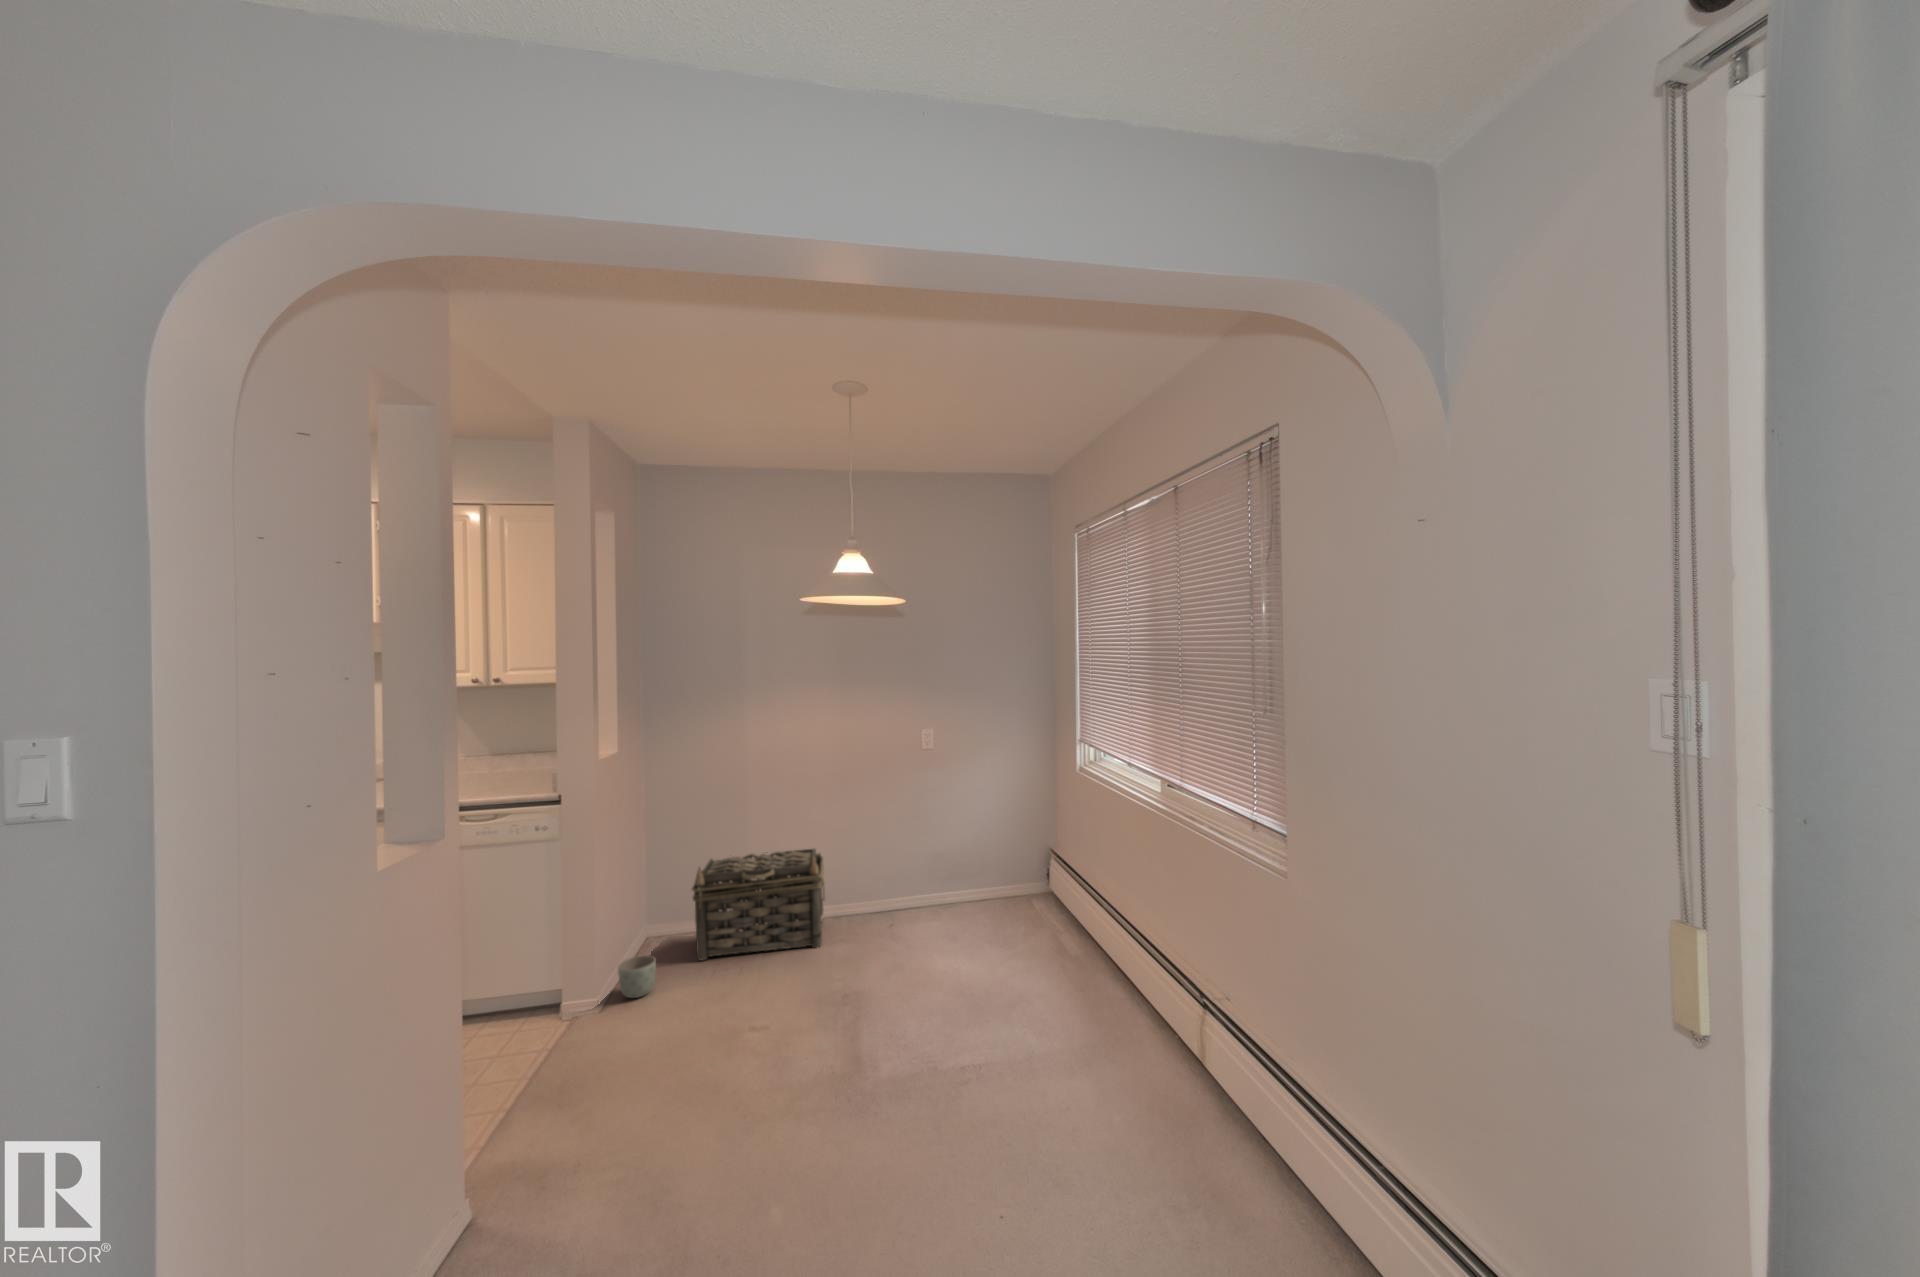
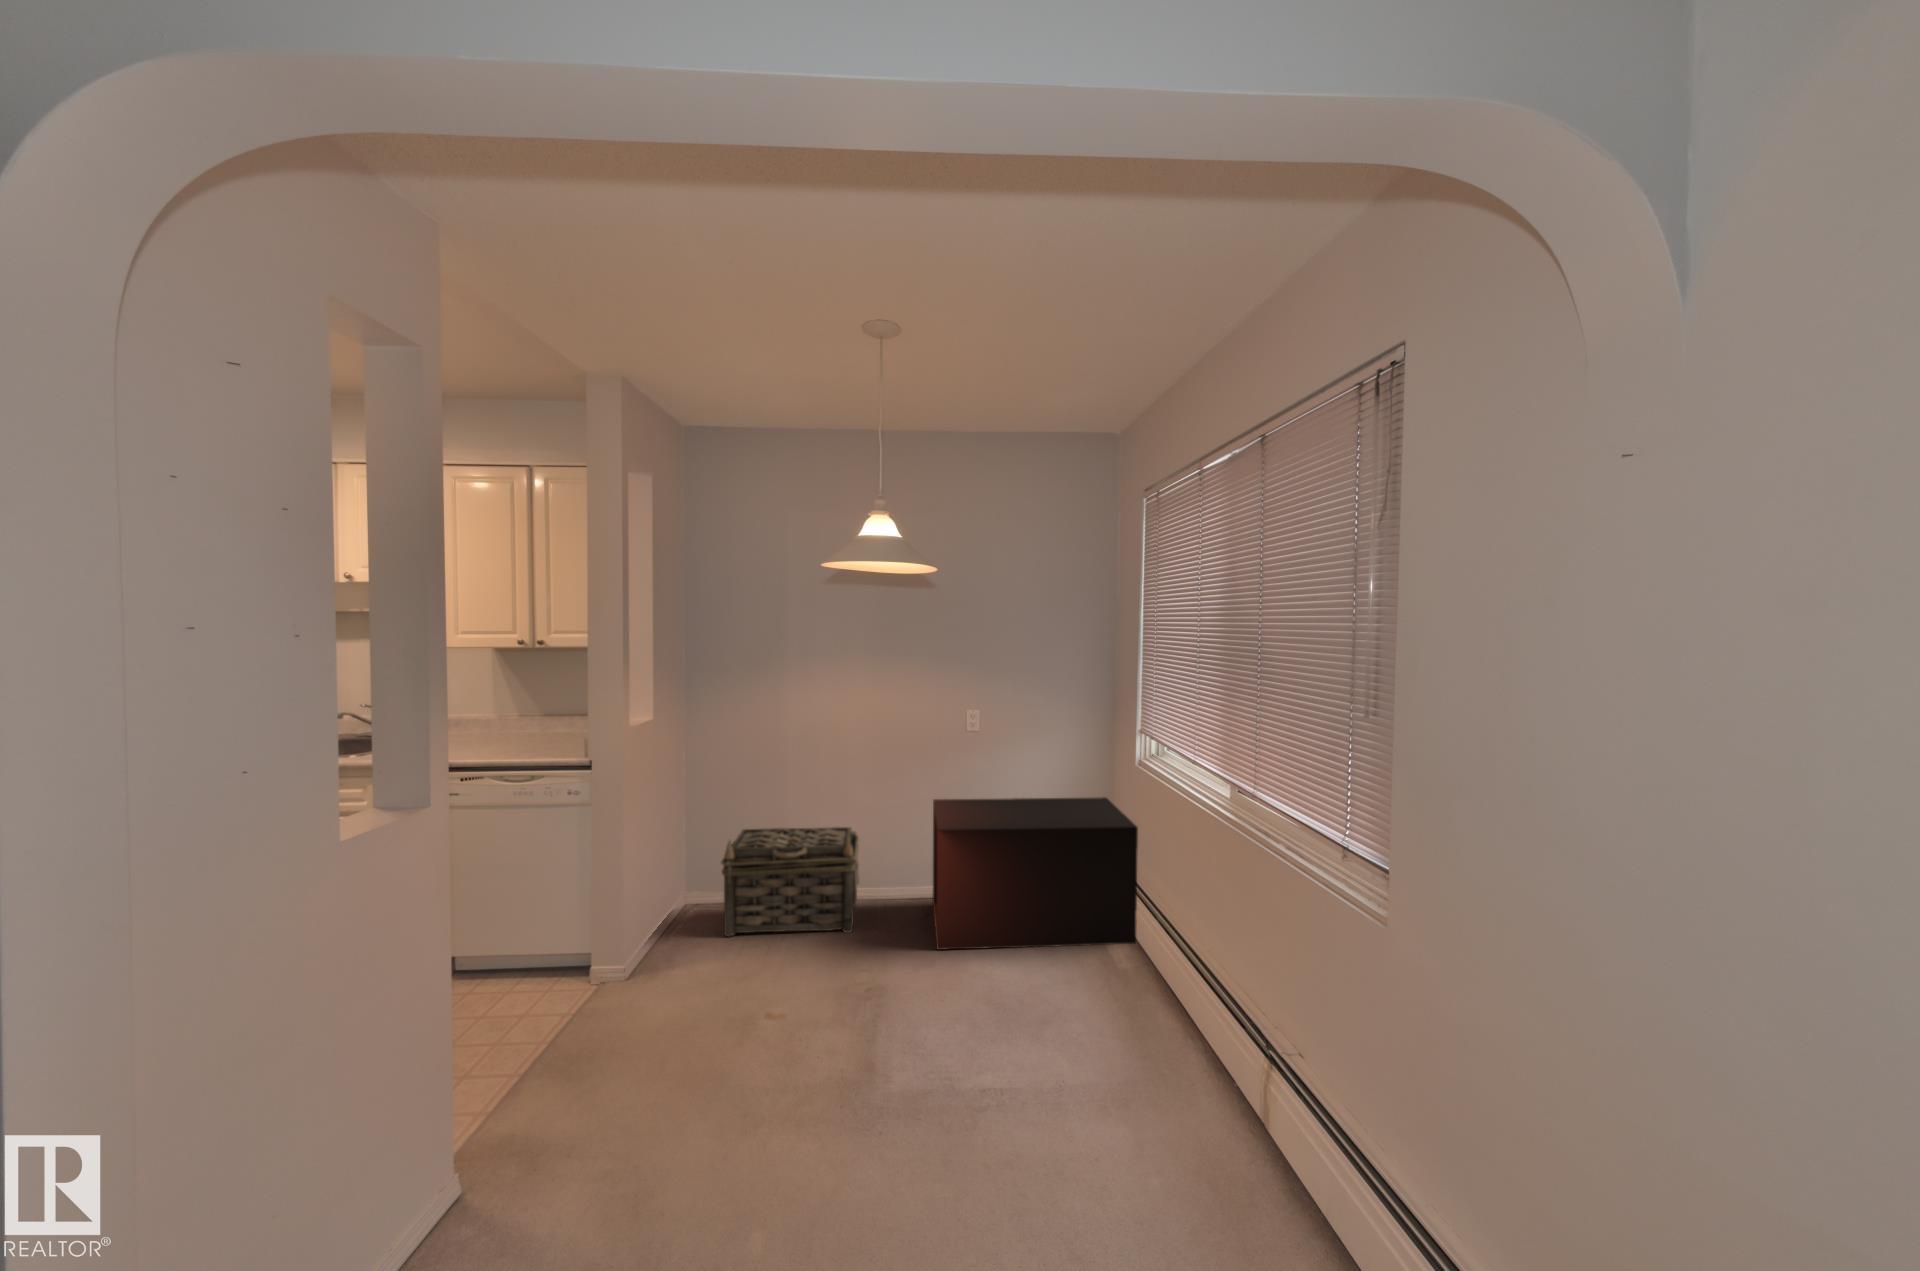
storage cabinet: none [892,805,1086,956] -> present [933,797,1138,950]
planter: present [618,955,656,998] -> none [643,928,682,972]

